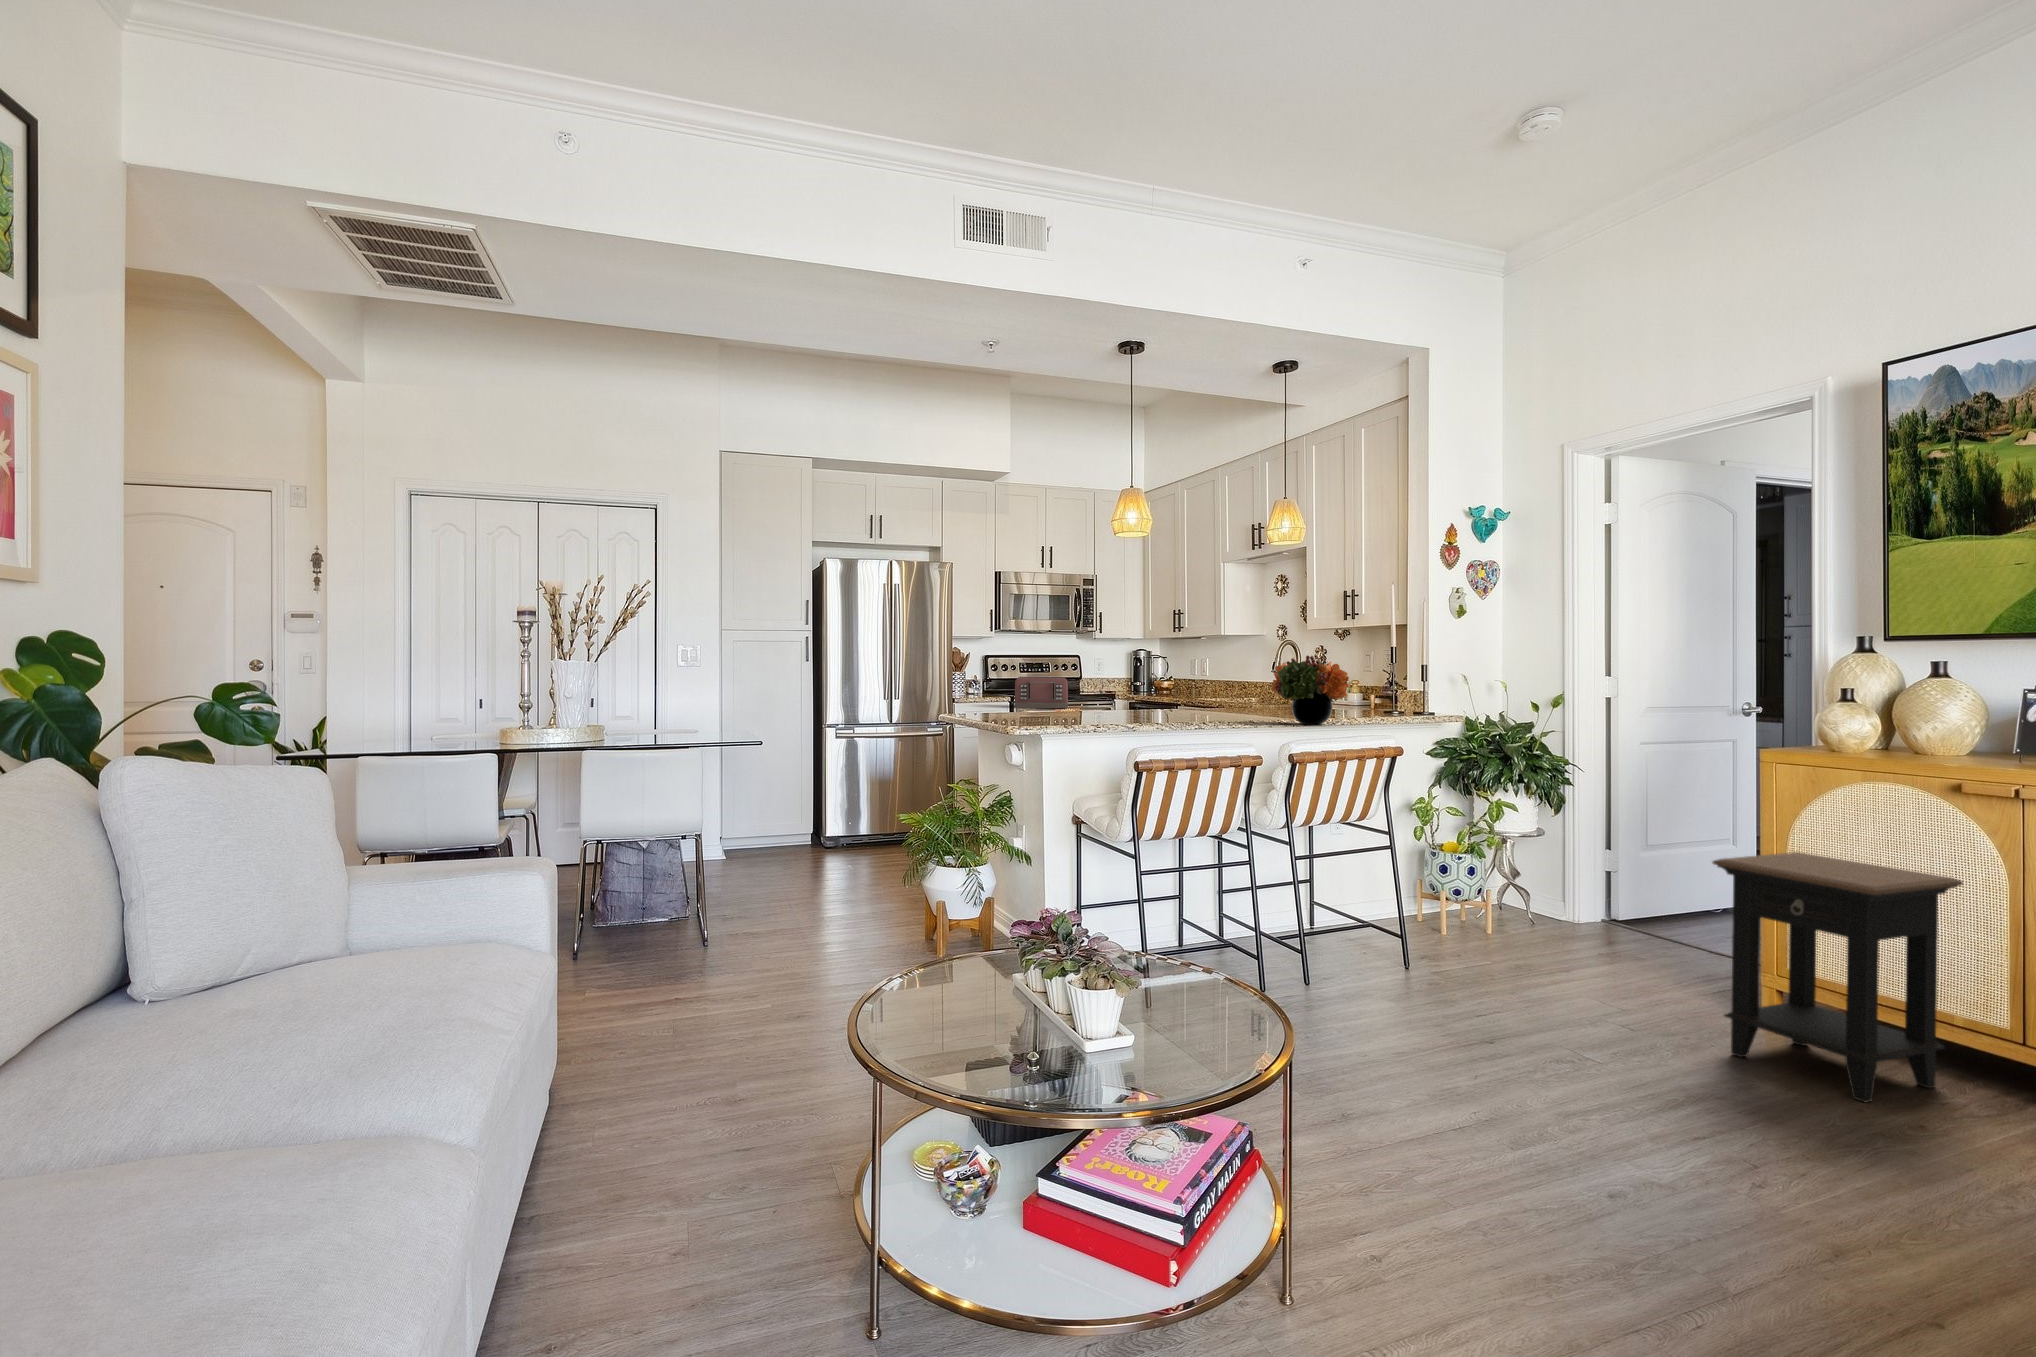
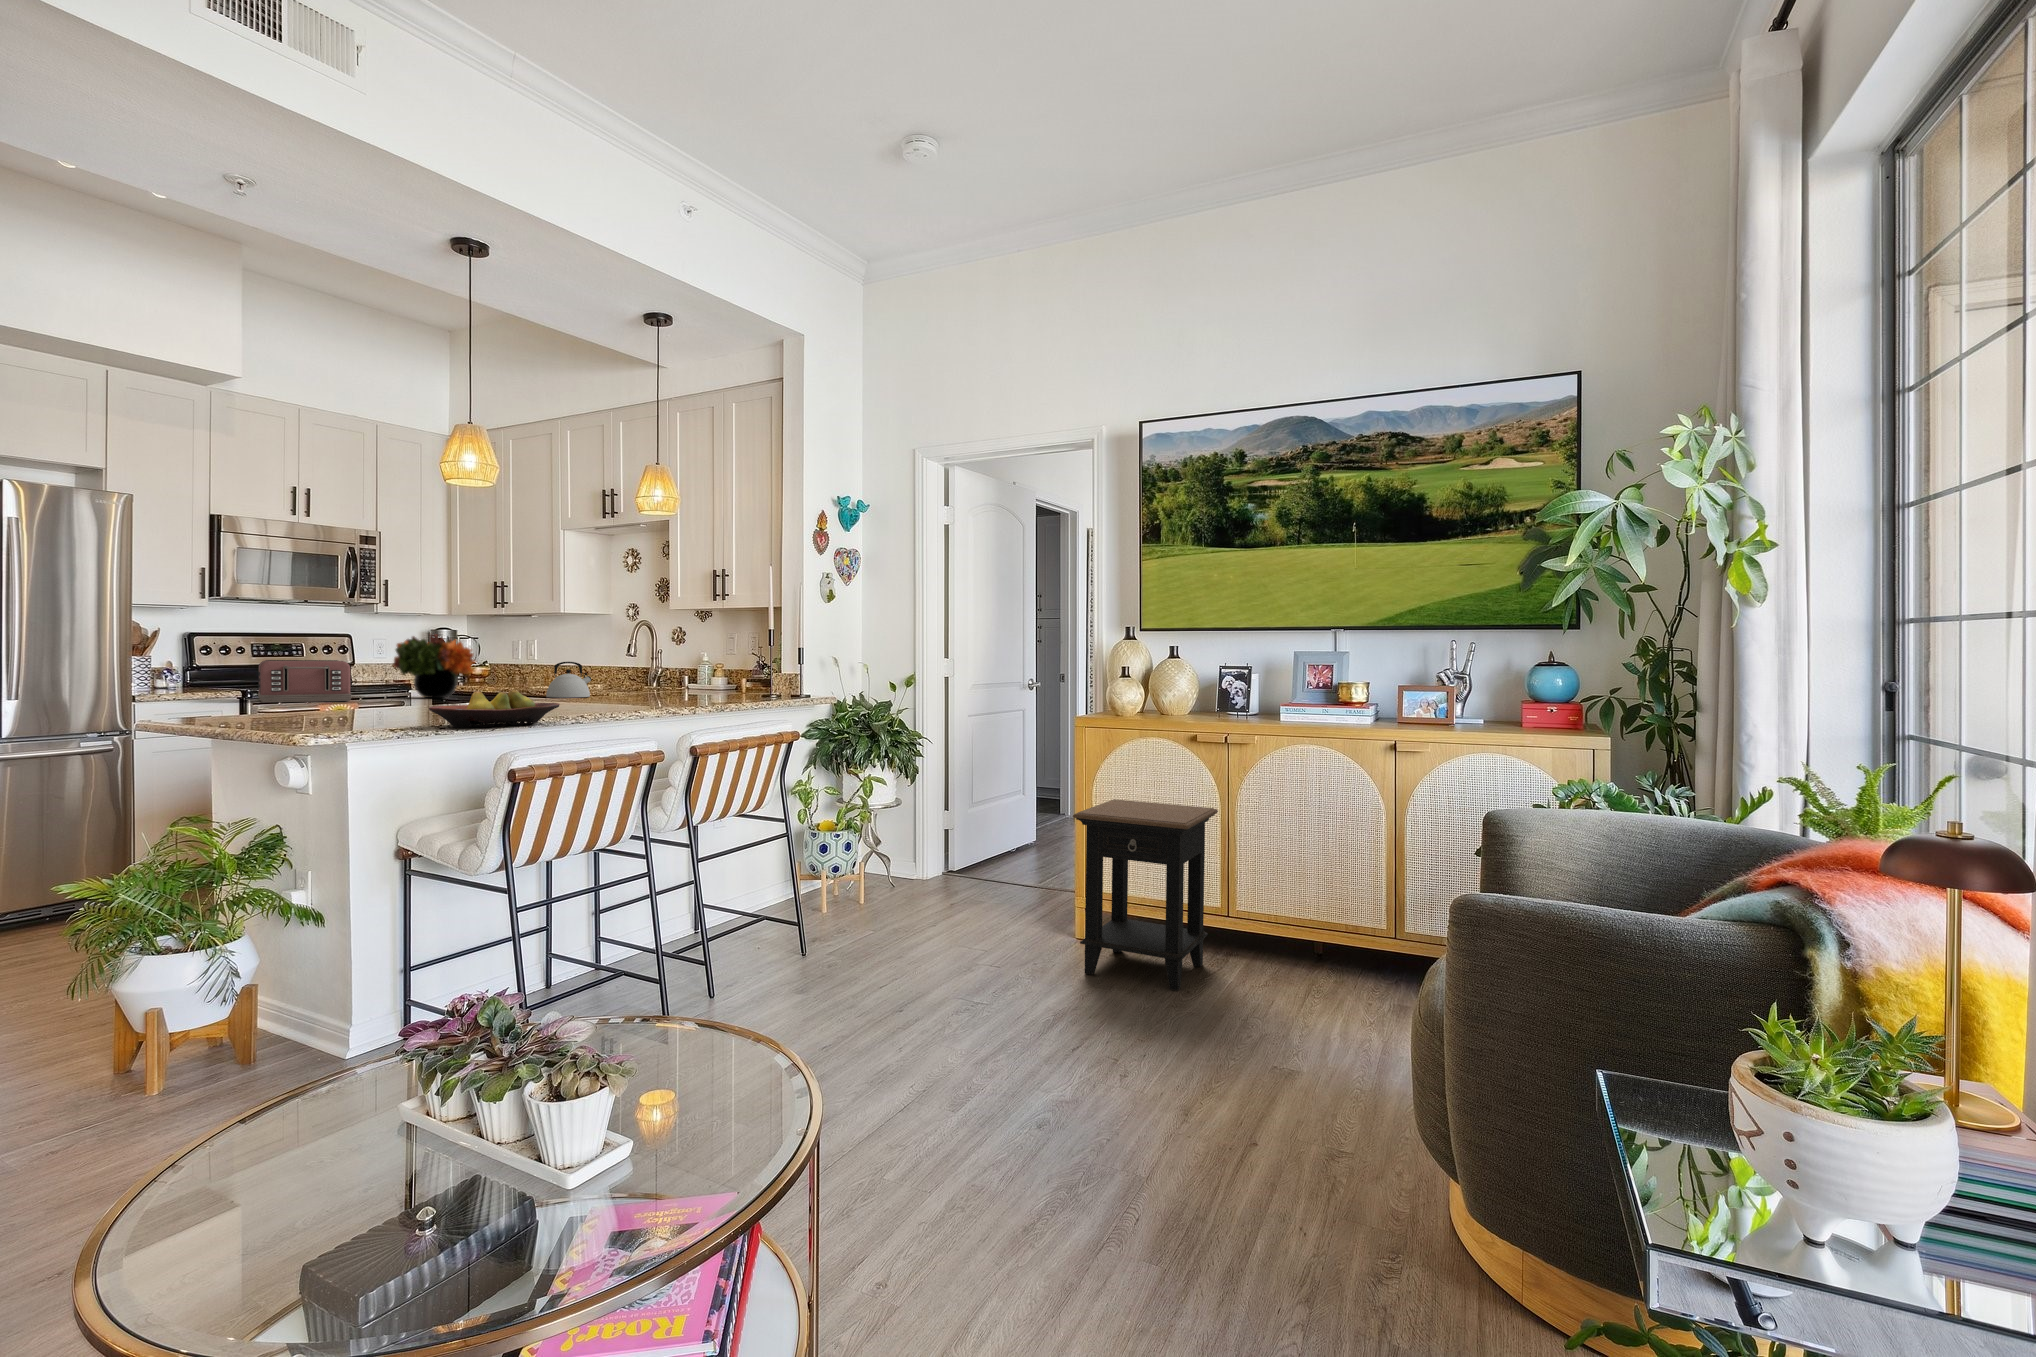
flower arrangement: present [1271,656,1350,724] -> present [393,634,475,698]
kettle: none [1208,678,1246,710] -> present [546,662,592,698]
fruit bowl: none [1097,701,1189,730] -> present [429,690,560,728]

